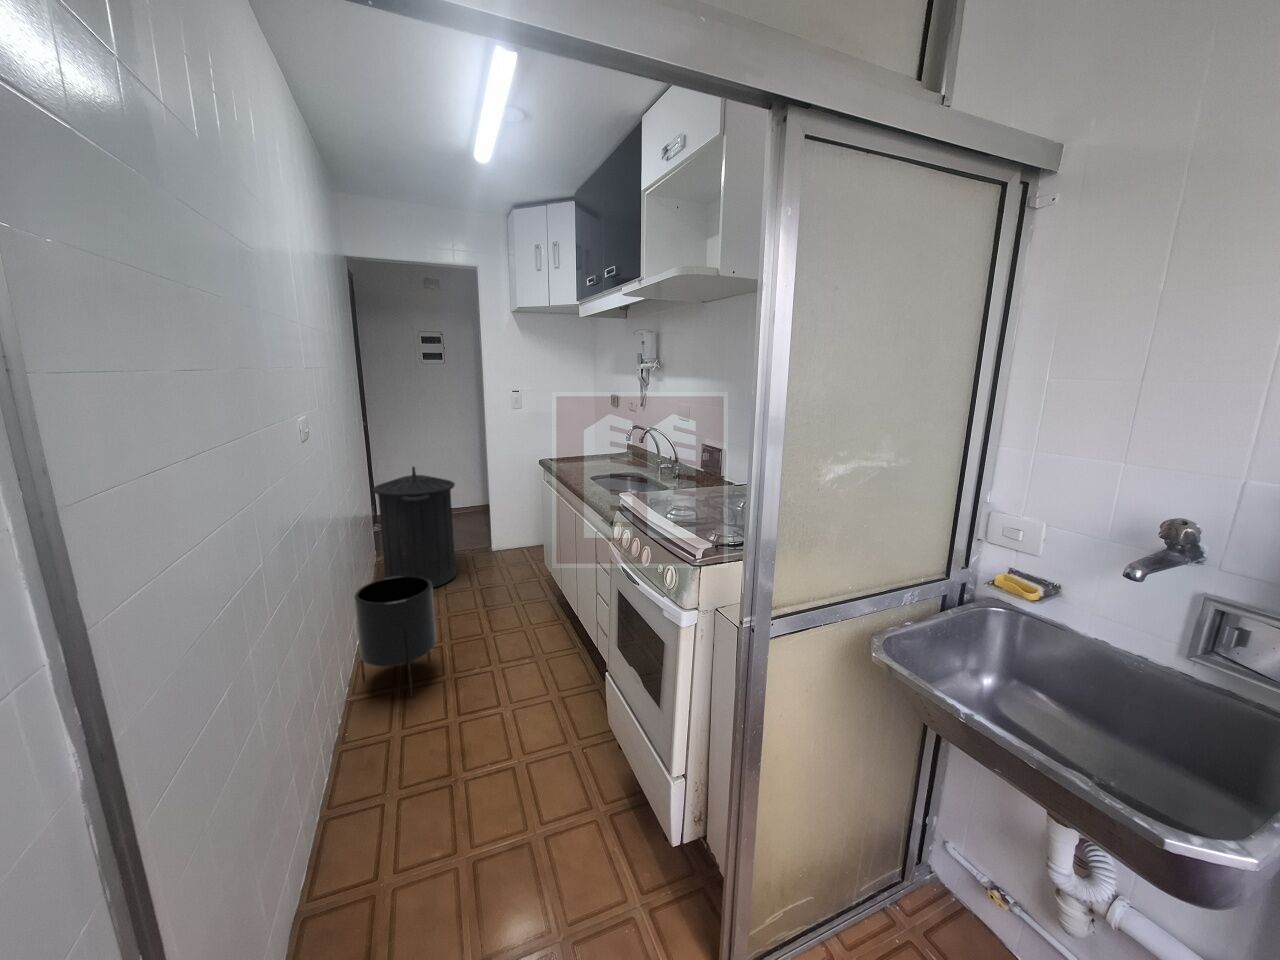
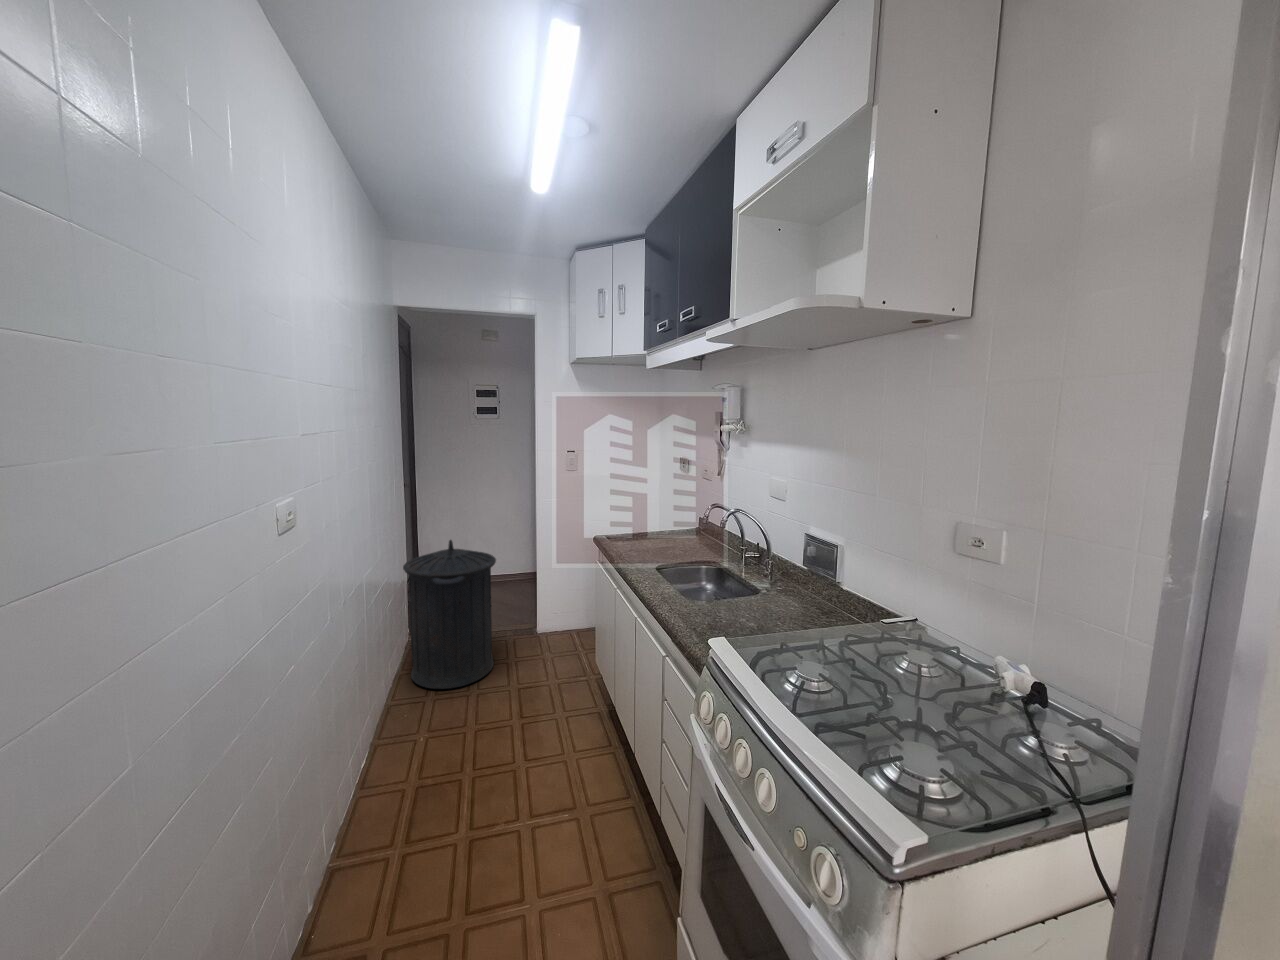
planter: present [354,576,437,697] -> none [343,699,449,883]

